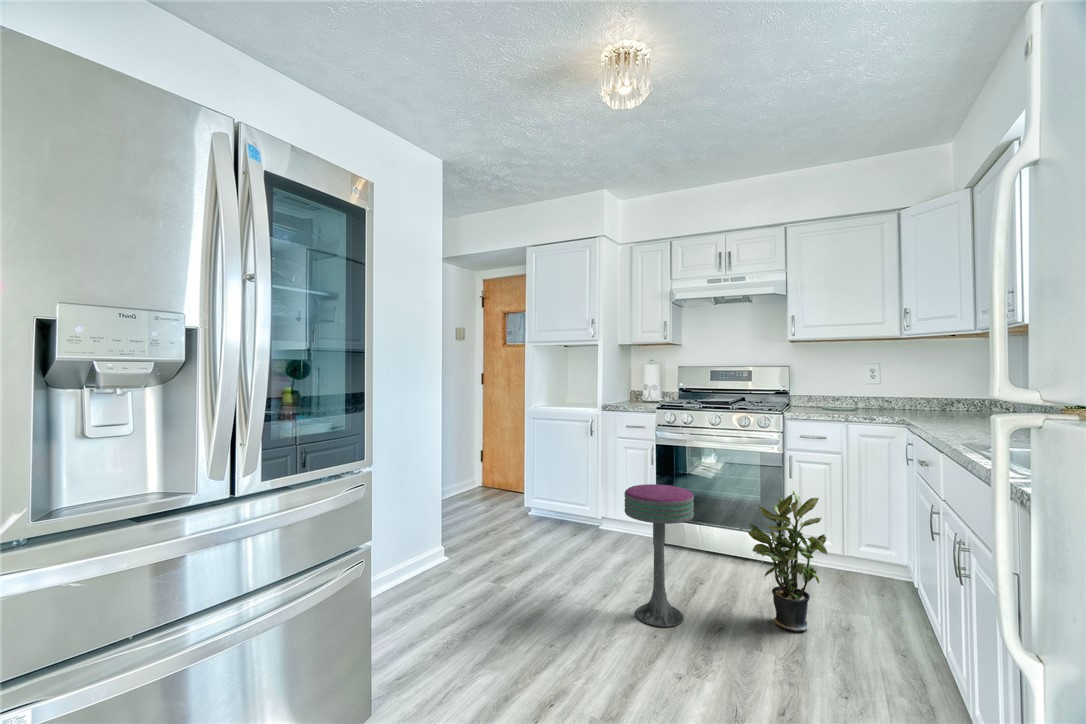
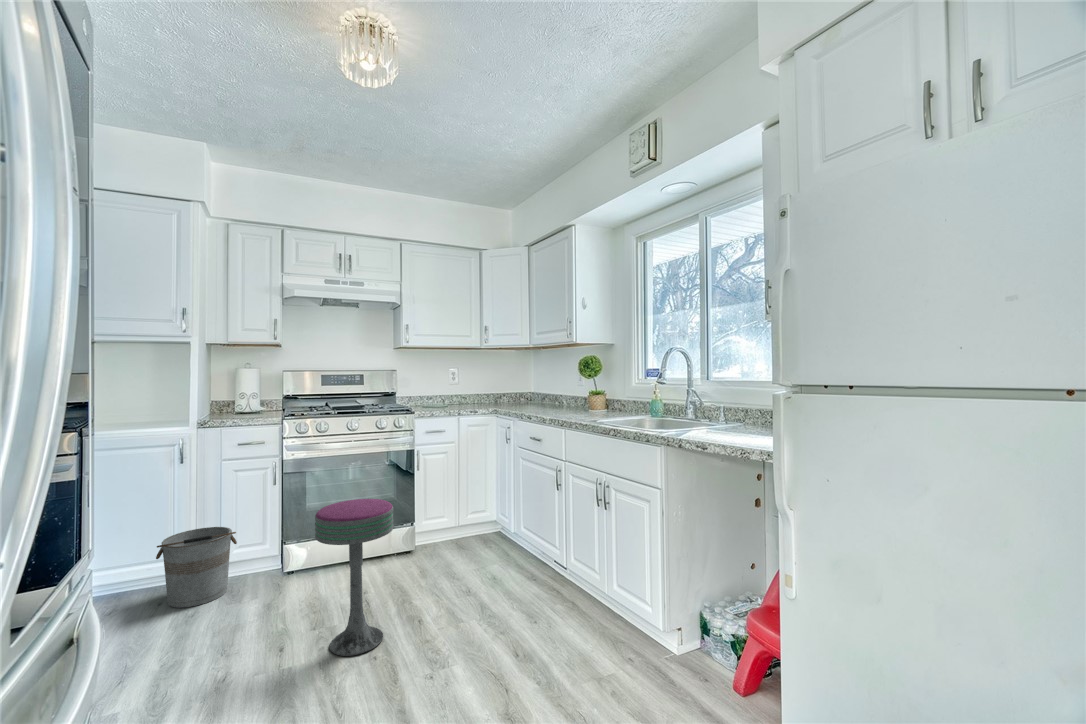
bucket: none [570,487,622,544] -> present [156,527,237,608]
potted plant: present [748,491,827,632] -> none [427,477,489,598]

